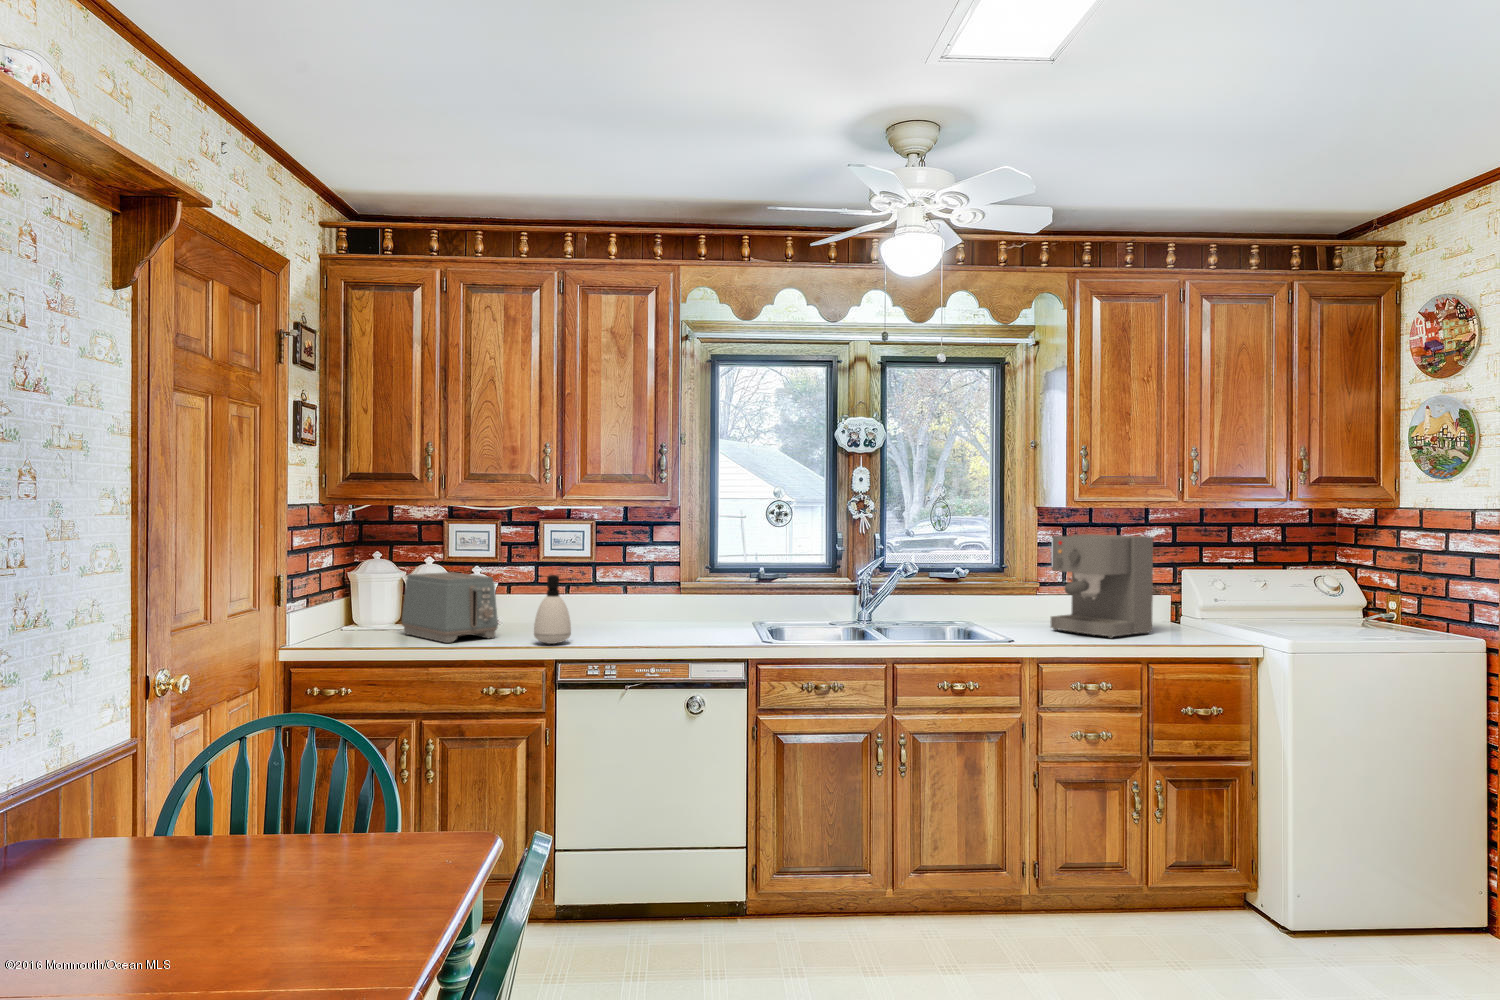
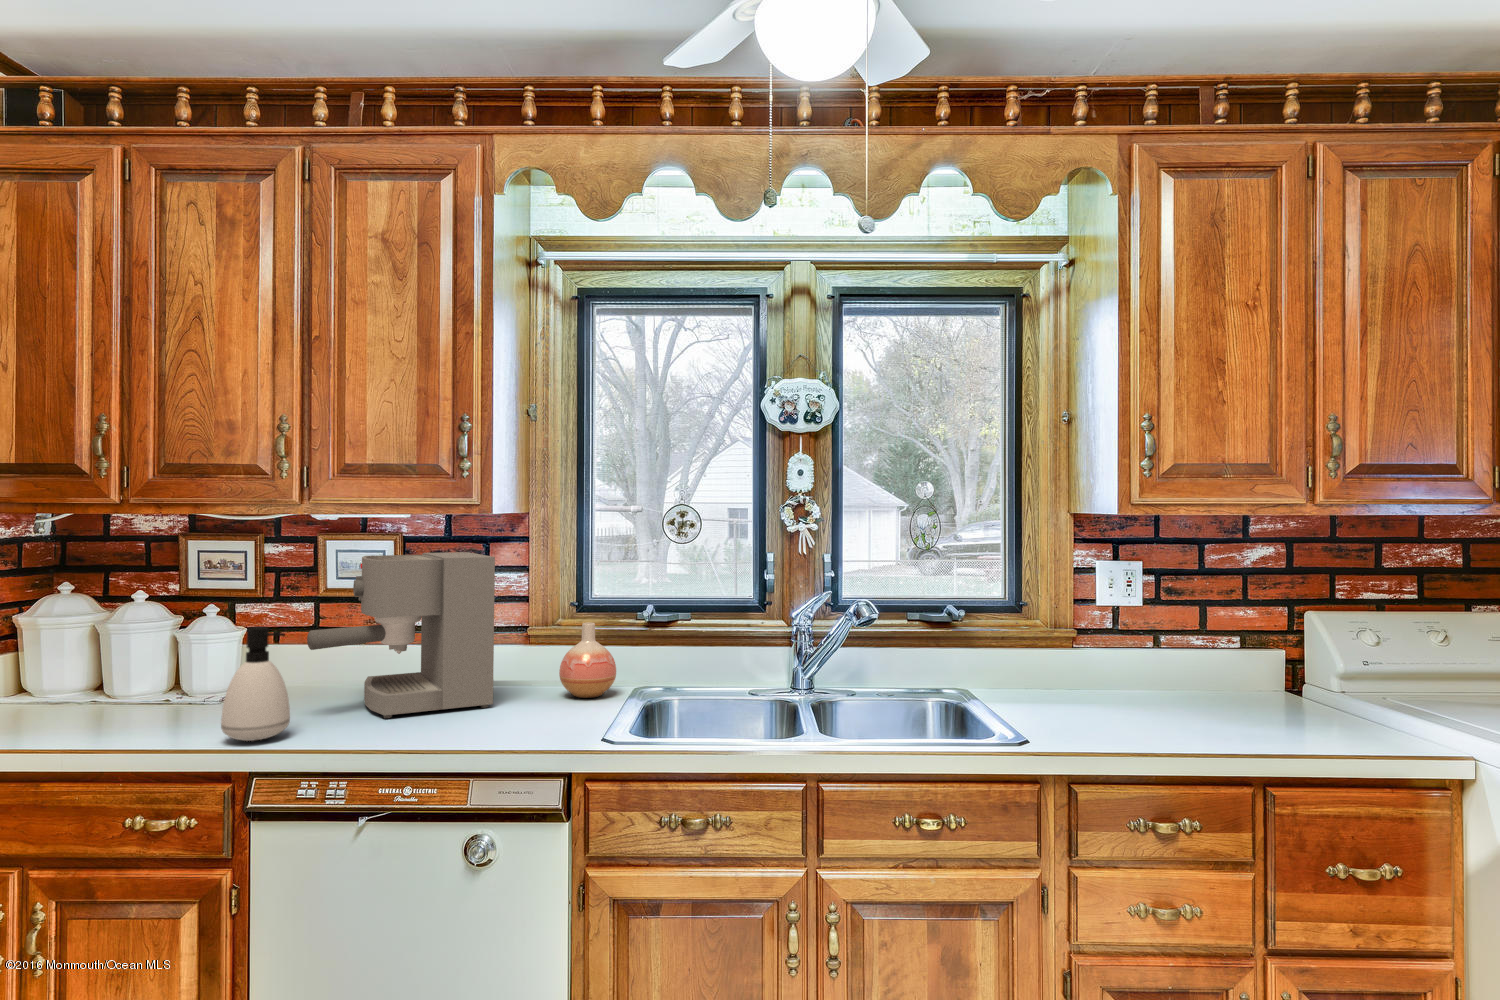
coffee maker: present [1051,534,1153,638] -> present [307,552,495,718]
toaster: present [402,572,498,643] -> none [67,614,196,736]
vase: none [708,578,744,627] -> present [559,622,616,698]

